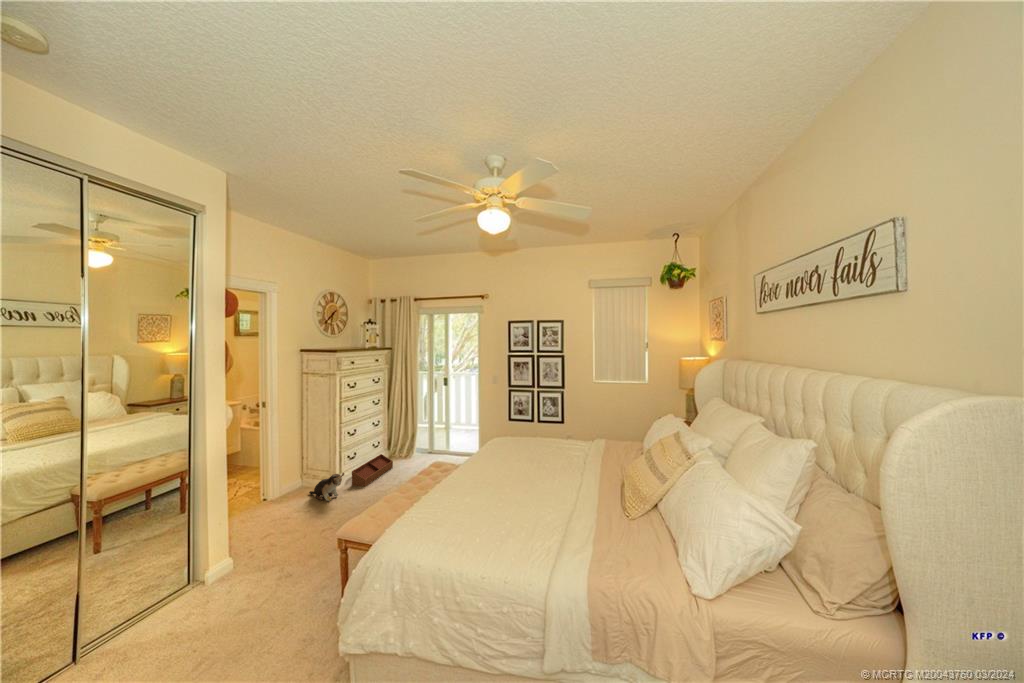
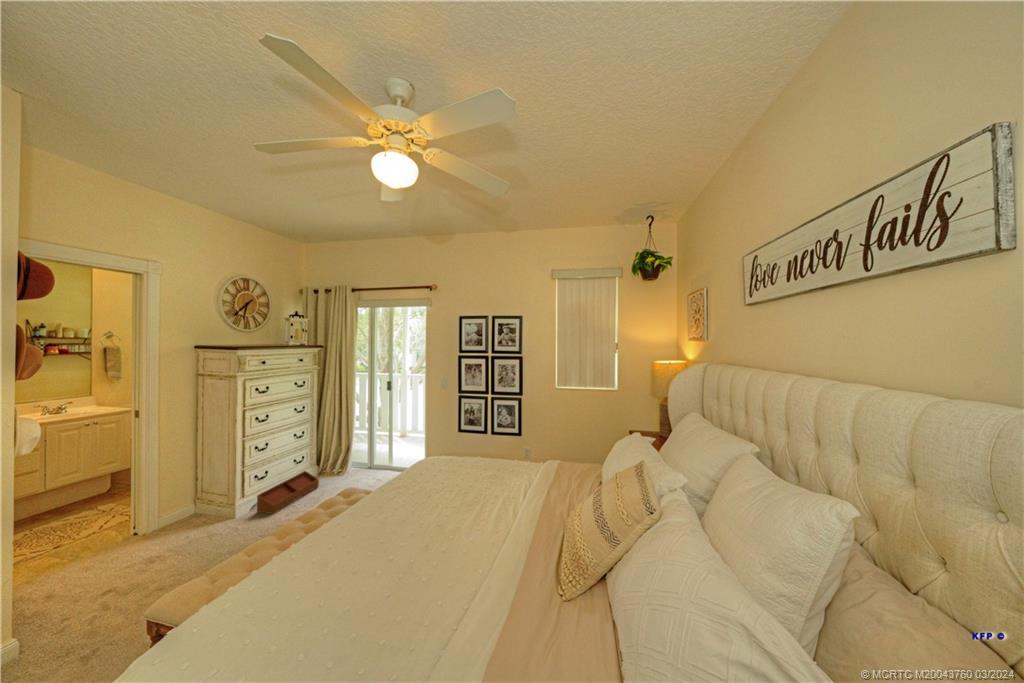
plush toy: present [309,473,344,501] -> none [196,499,238,536]

